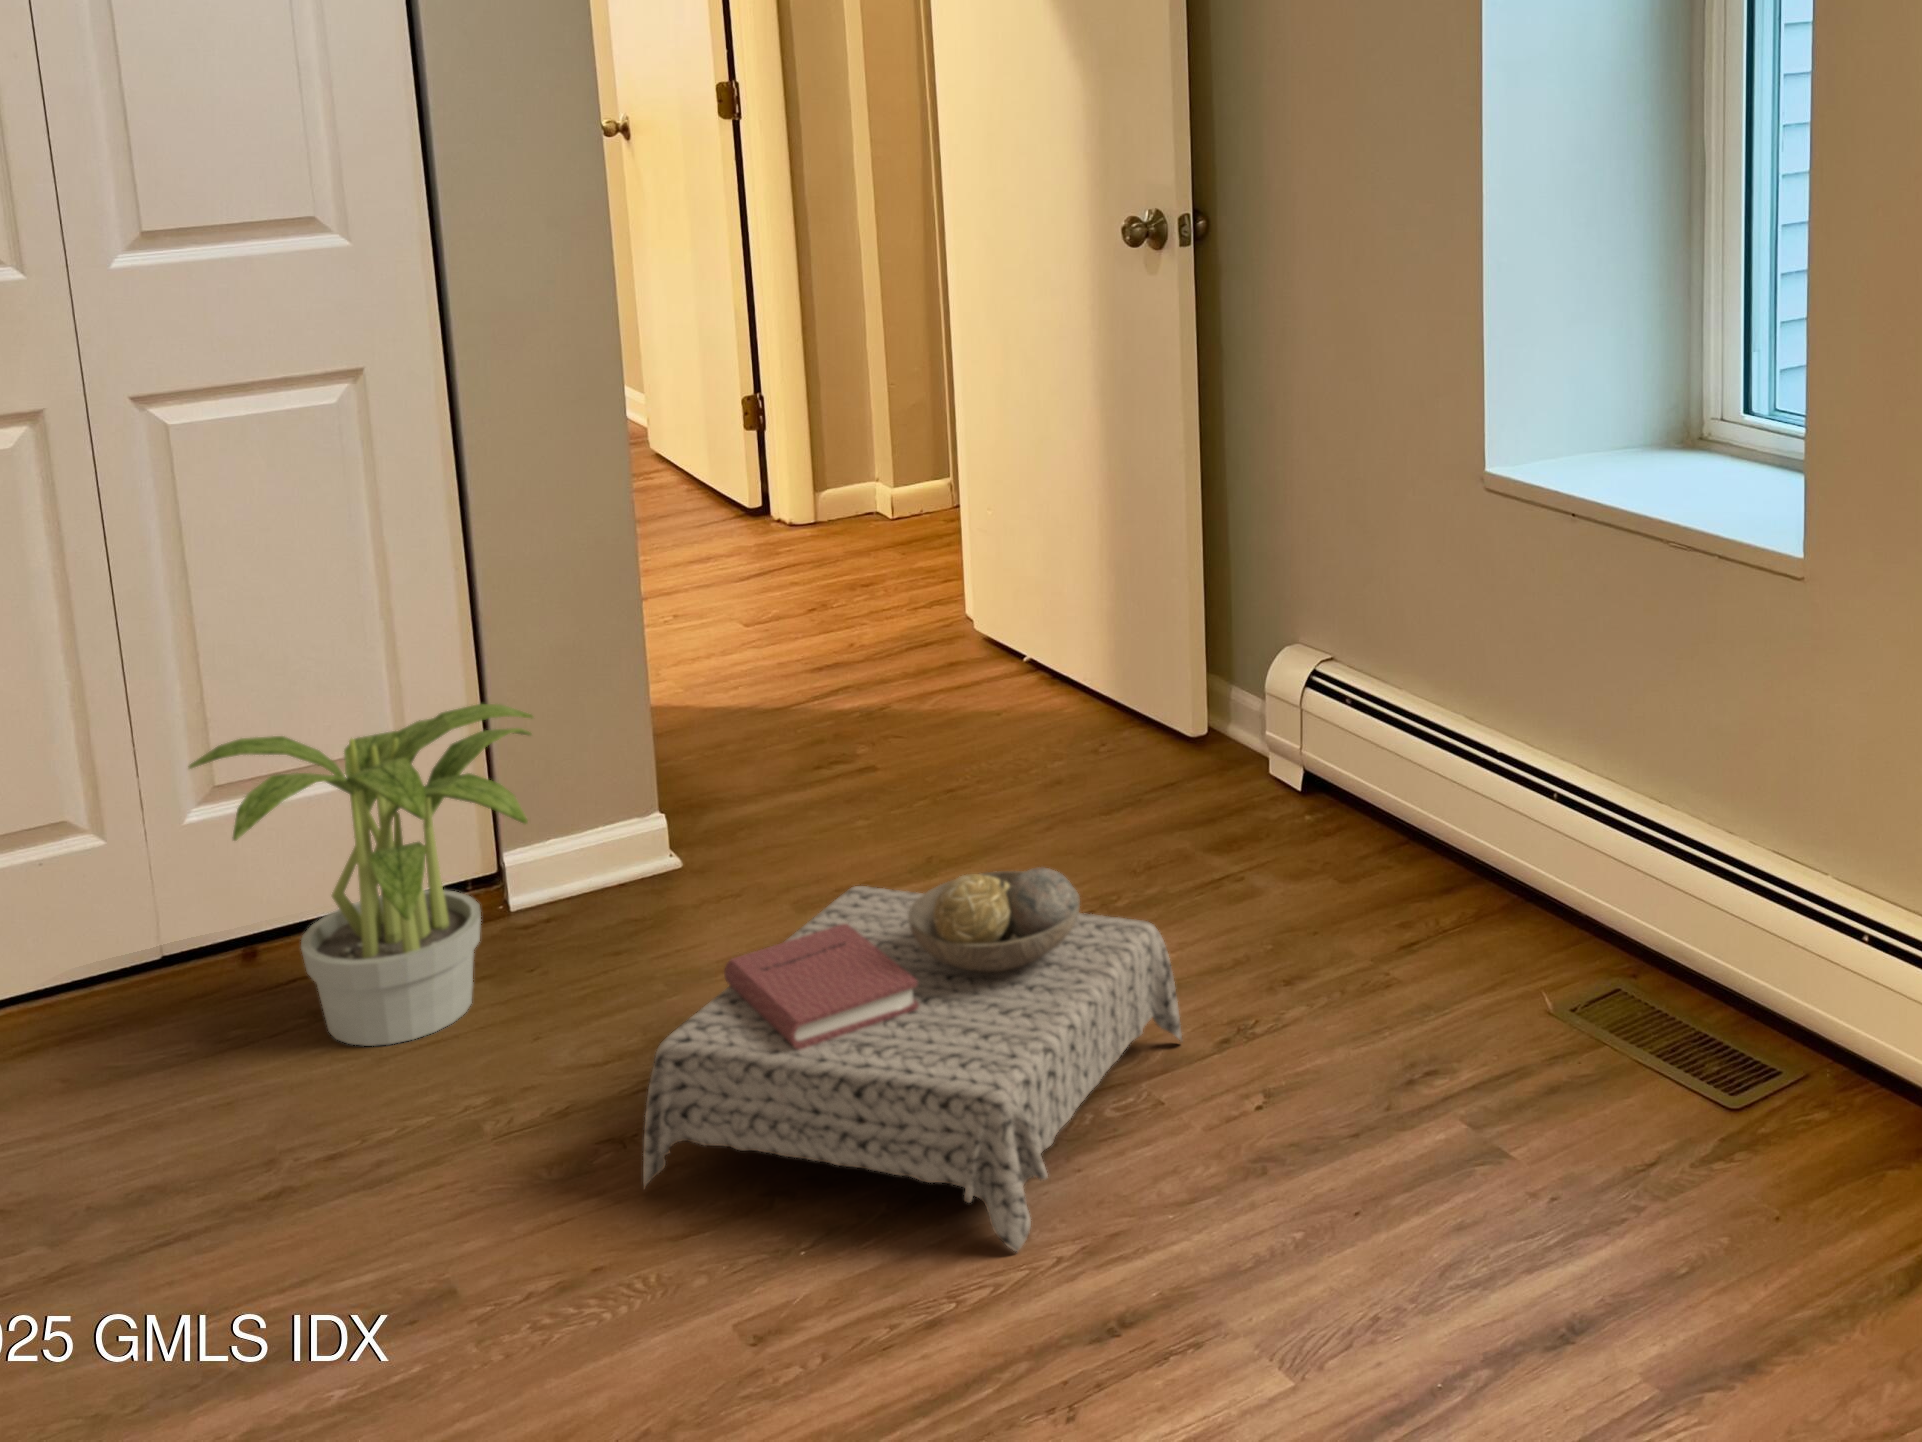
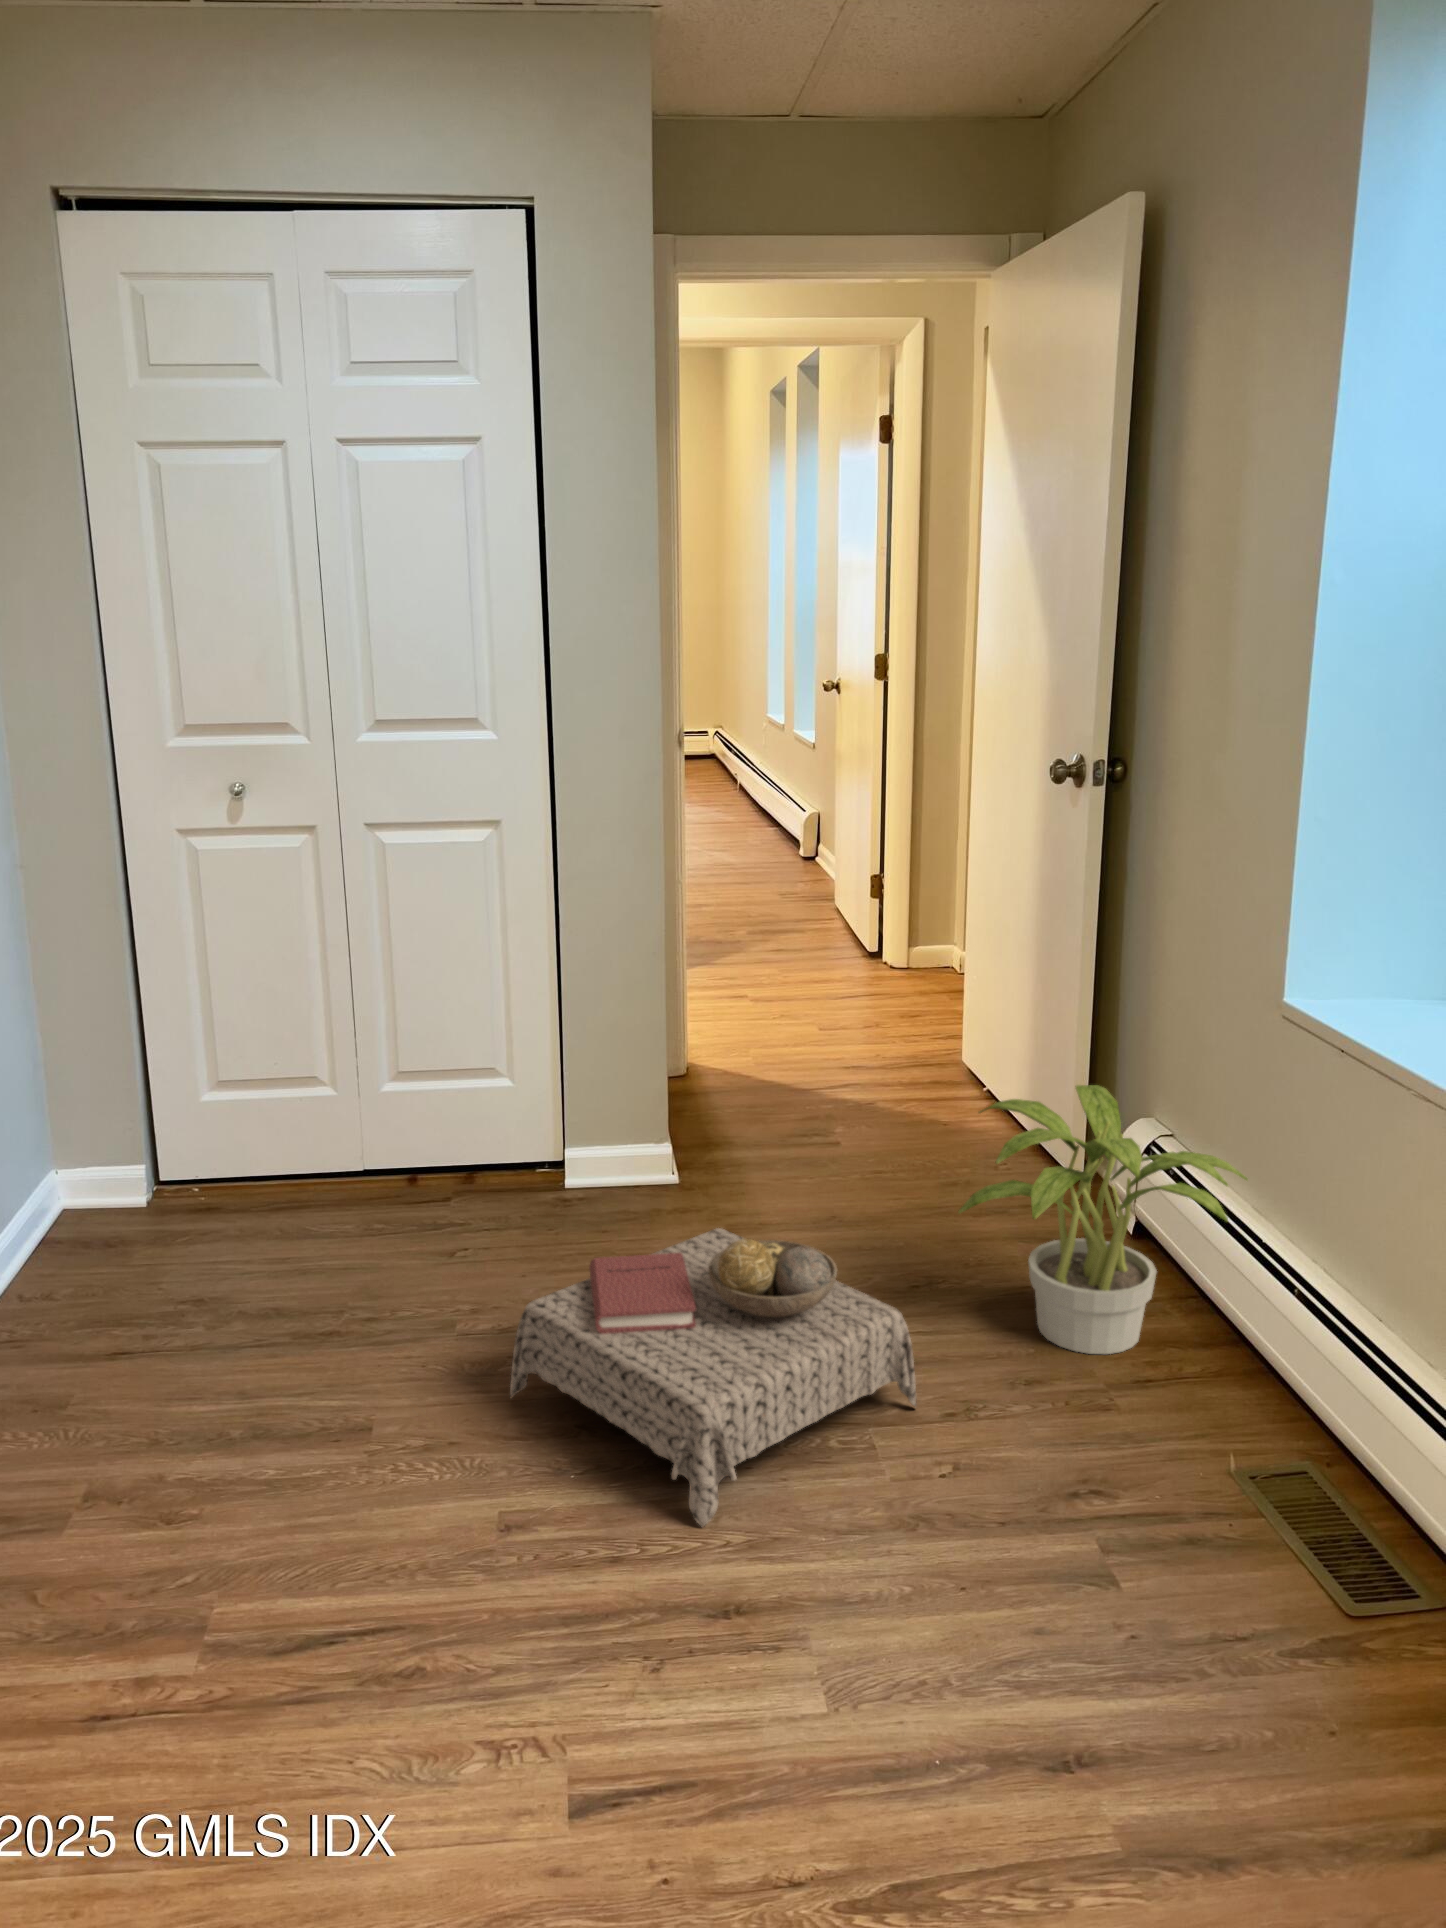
potted plant: present [188,704,533,1046] -> present [959,1085,1247,1354]

